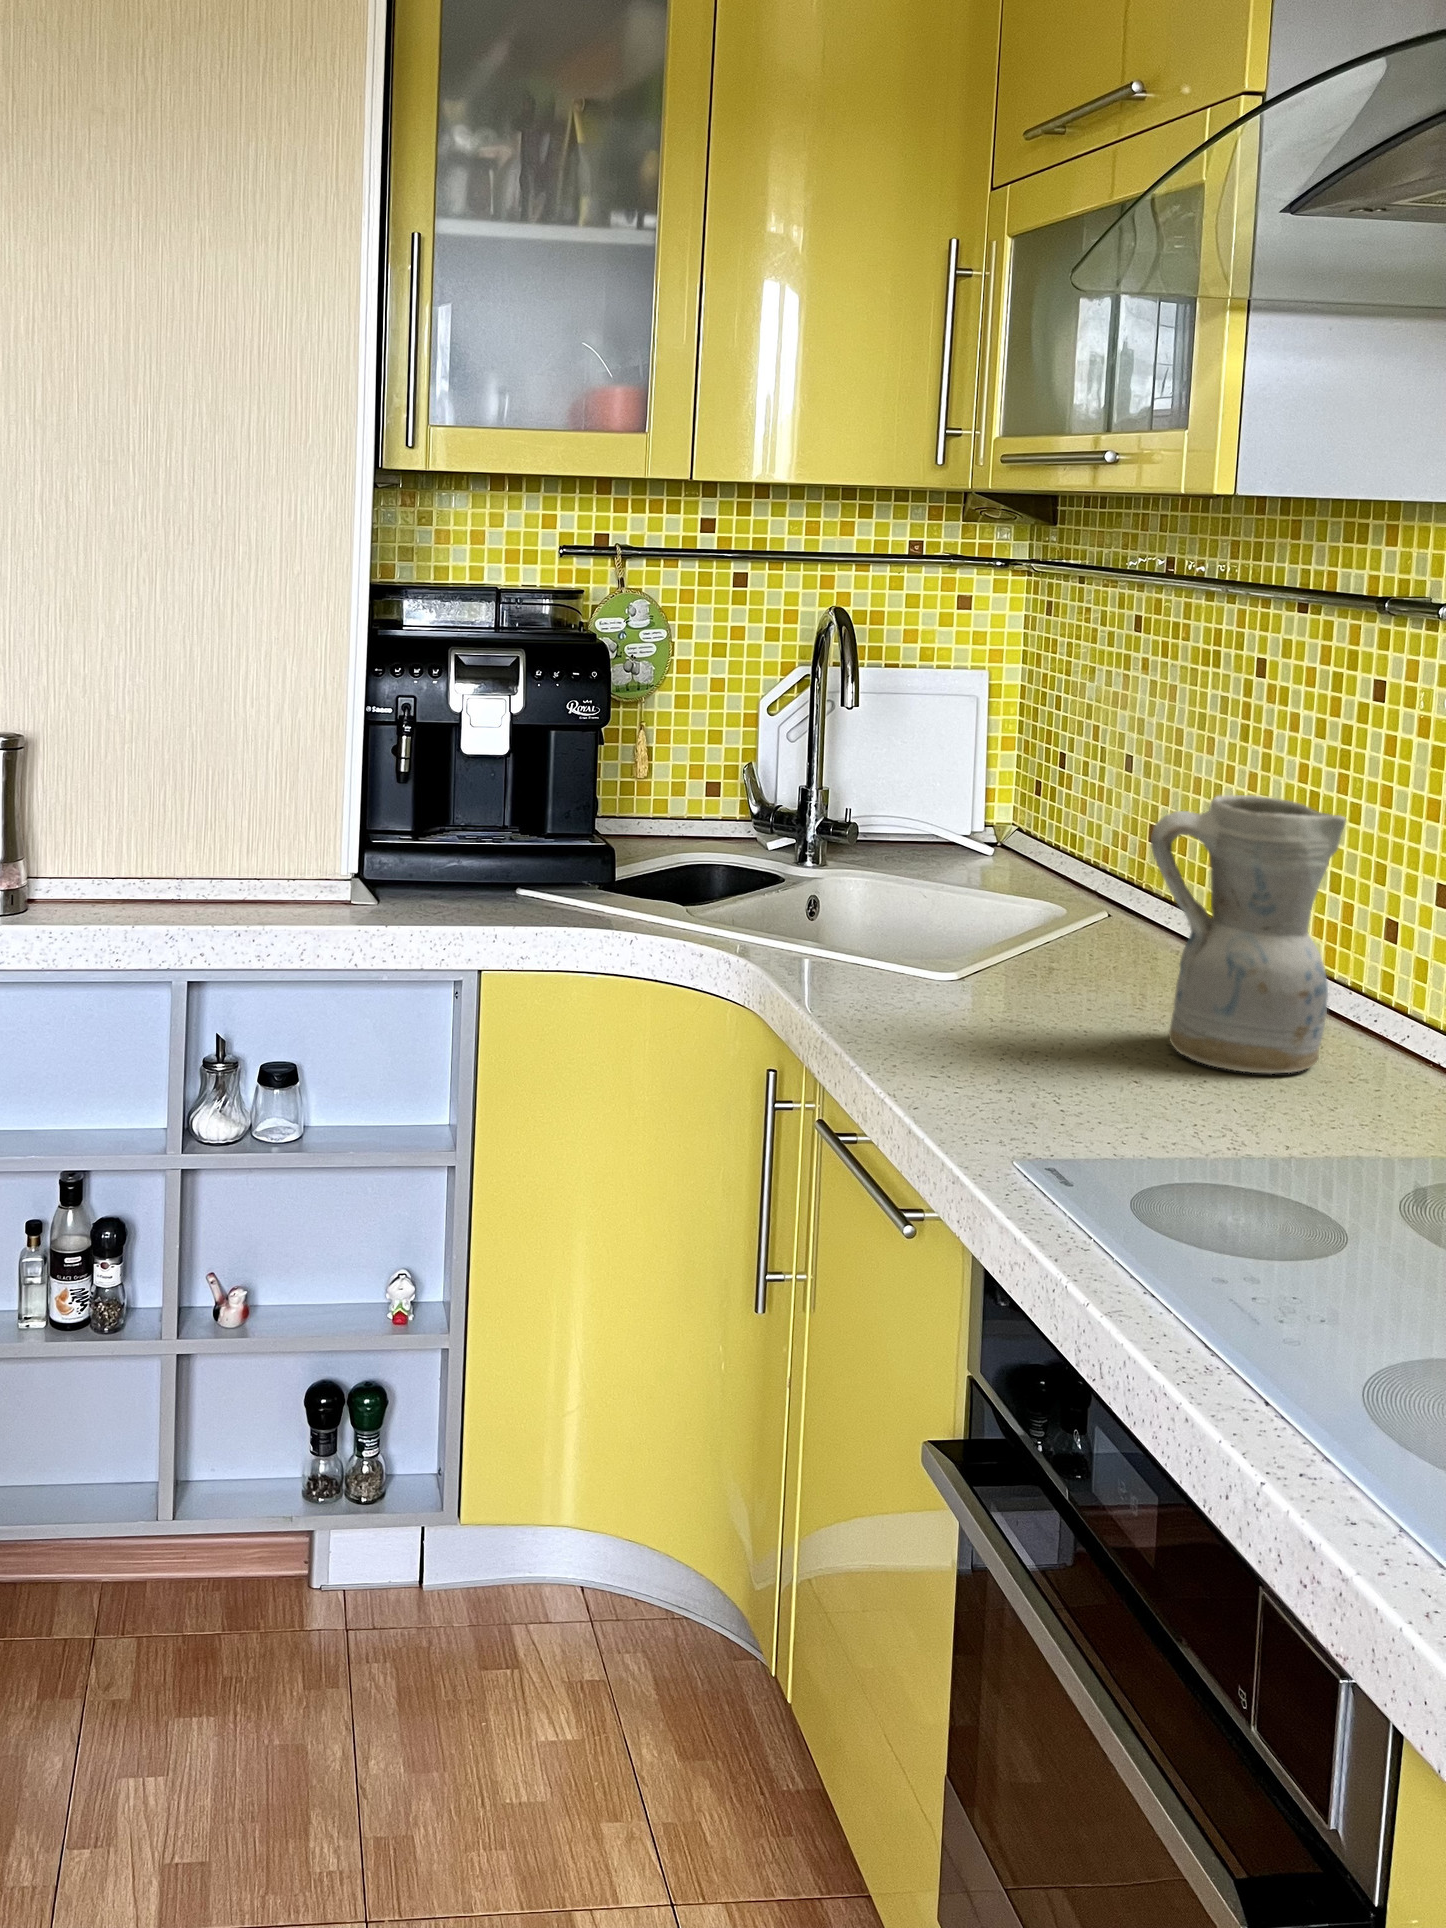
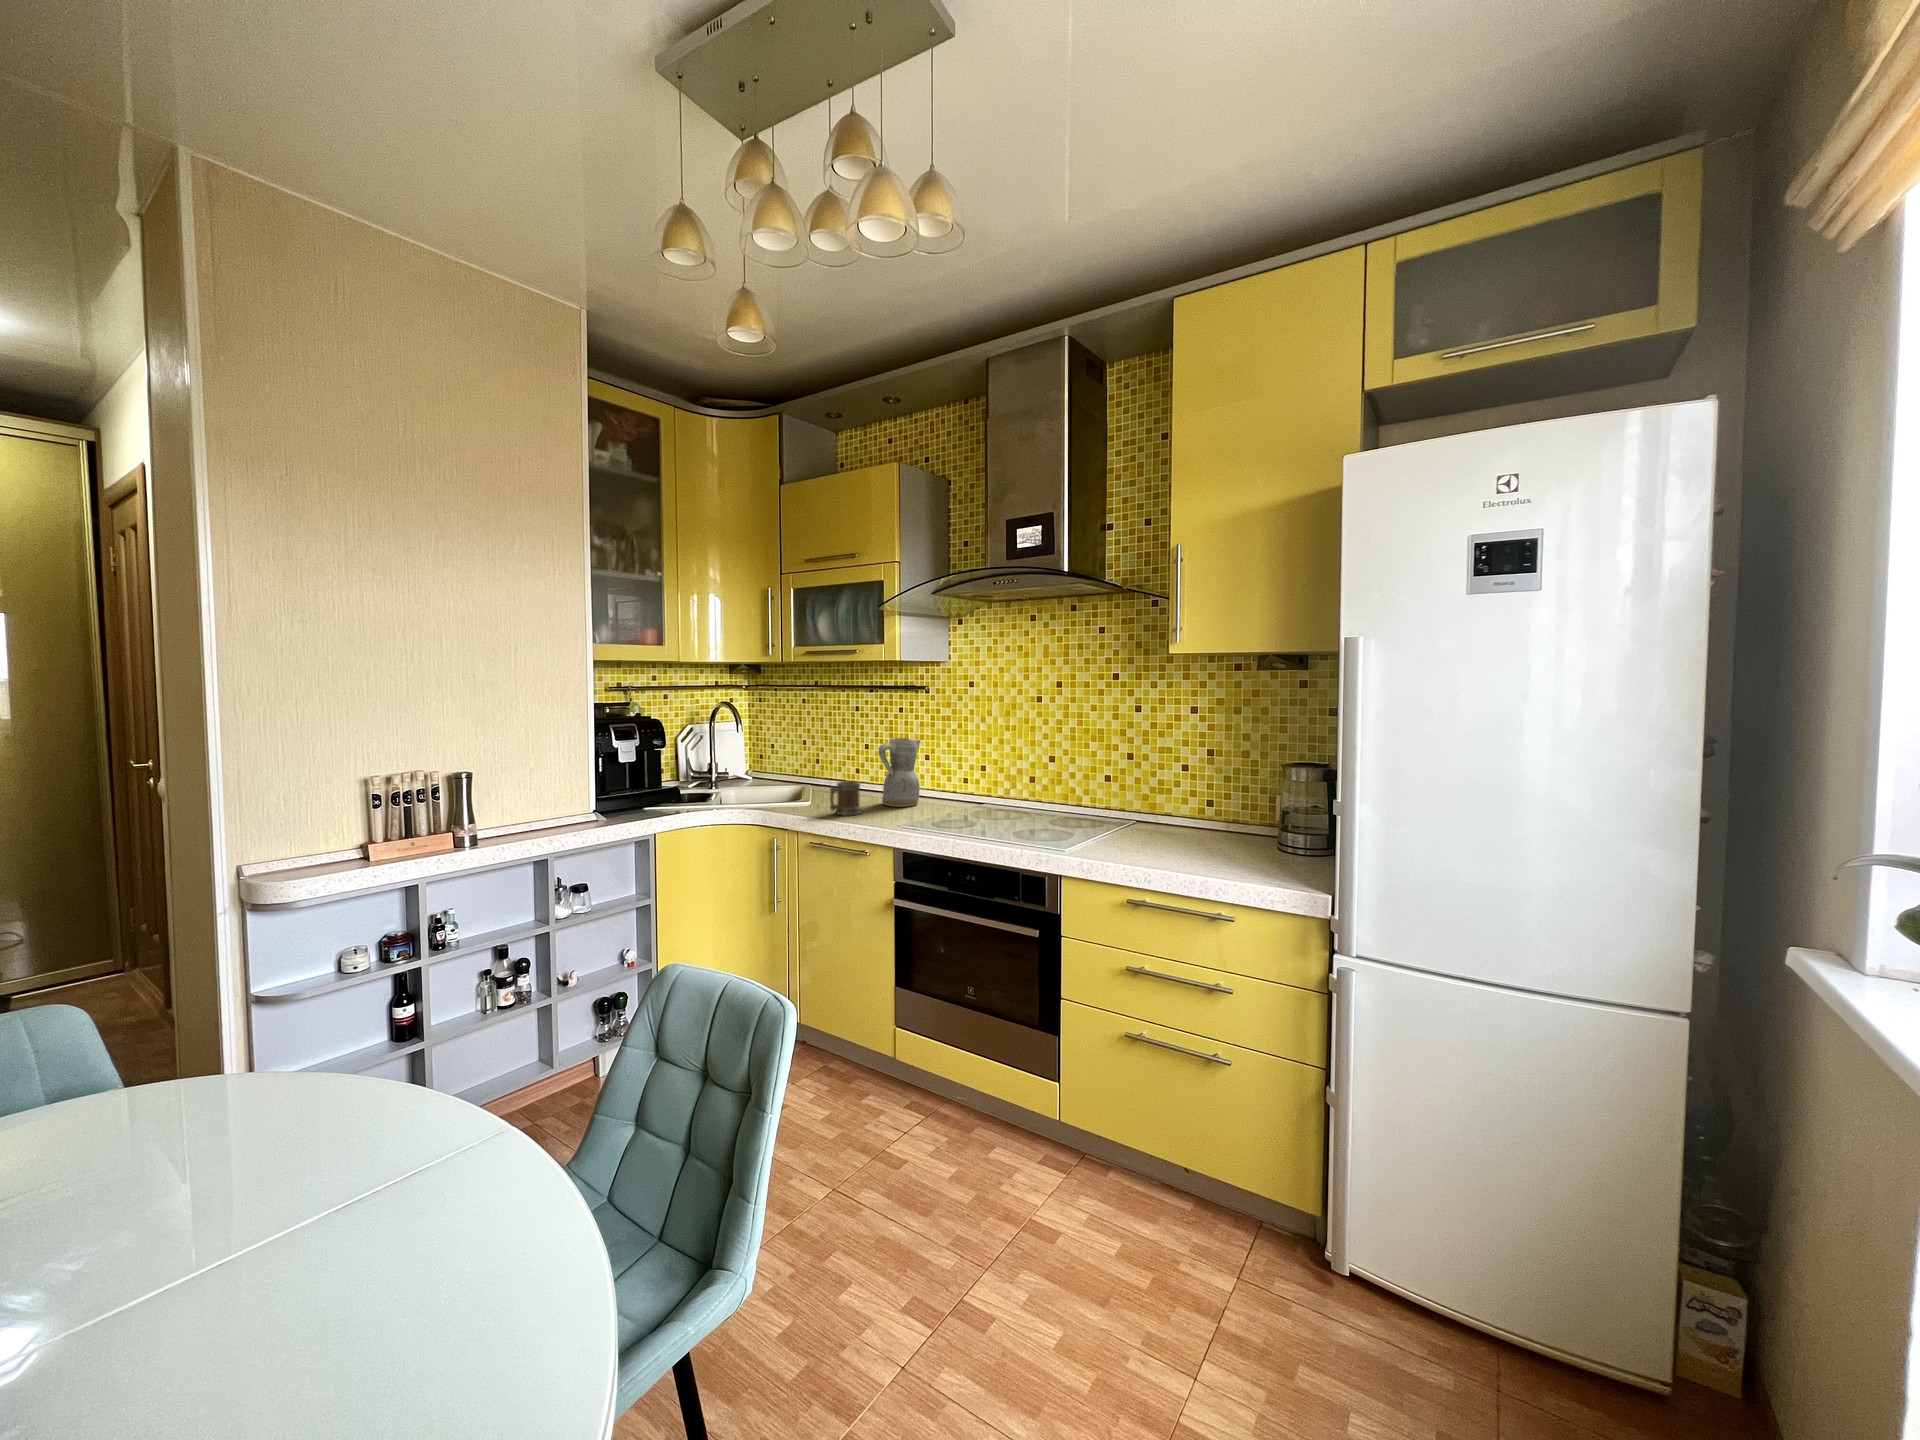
mug: none [908,925,1036,1060] -> present [830,781,861,815]

